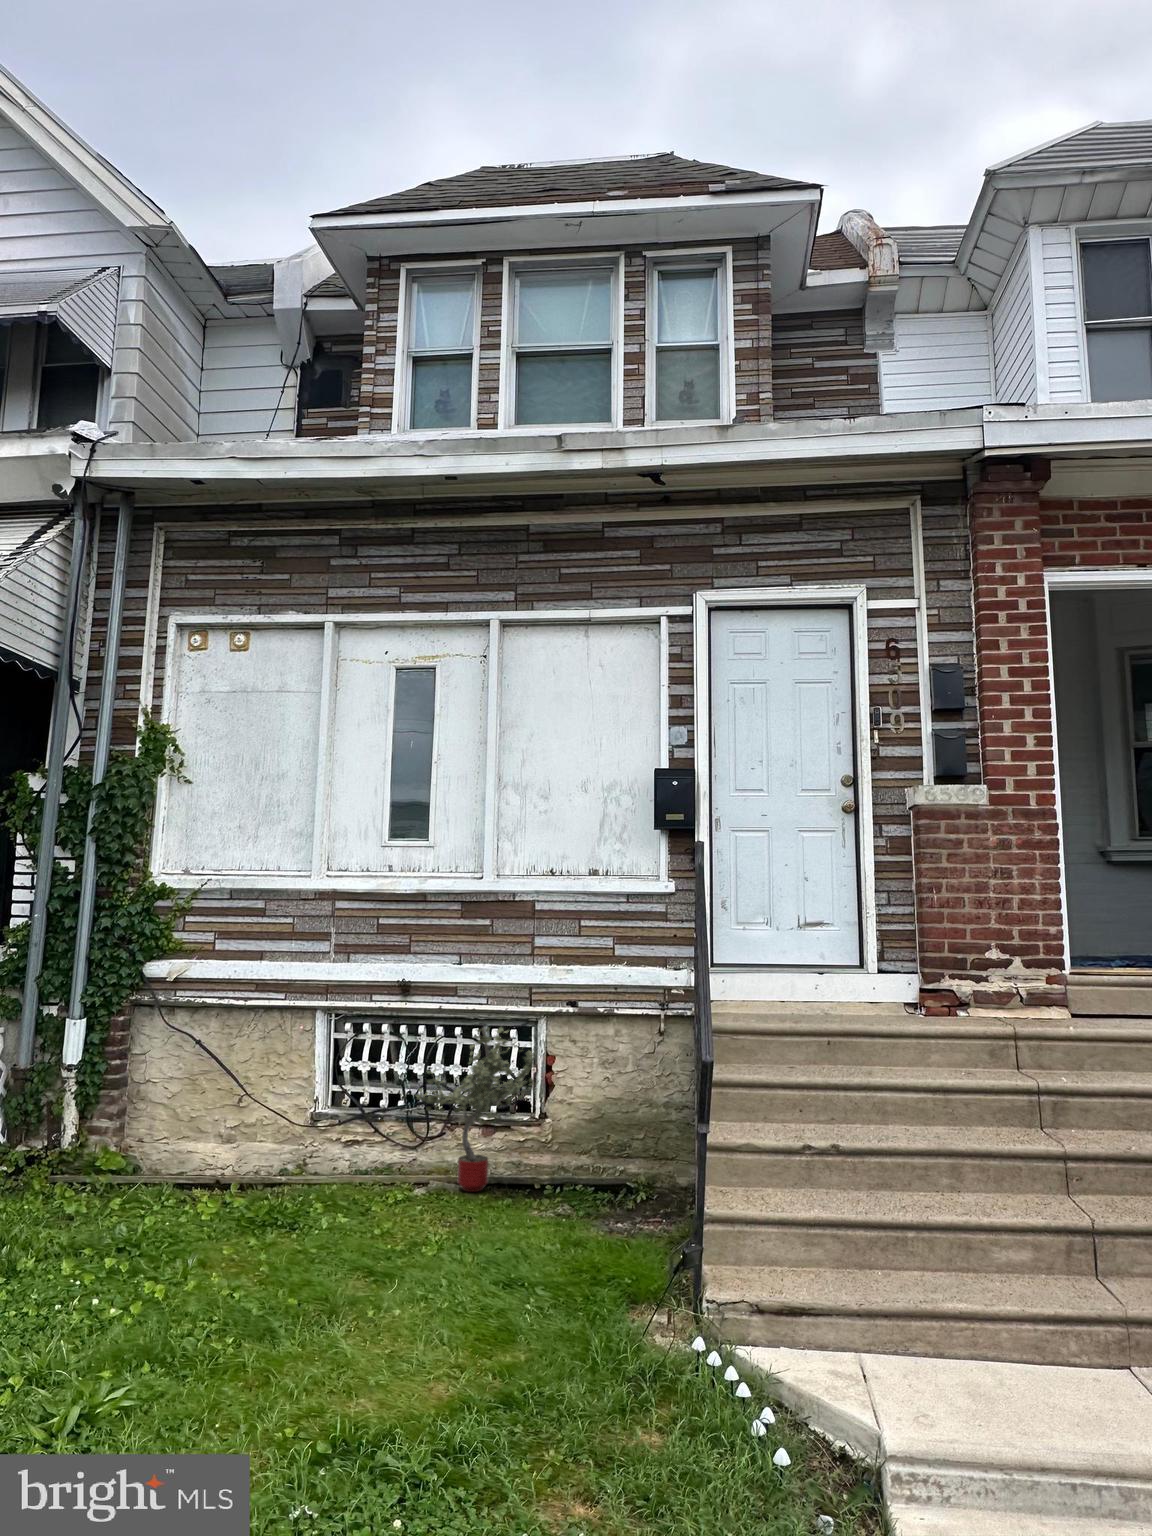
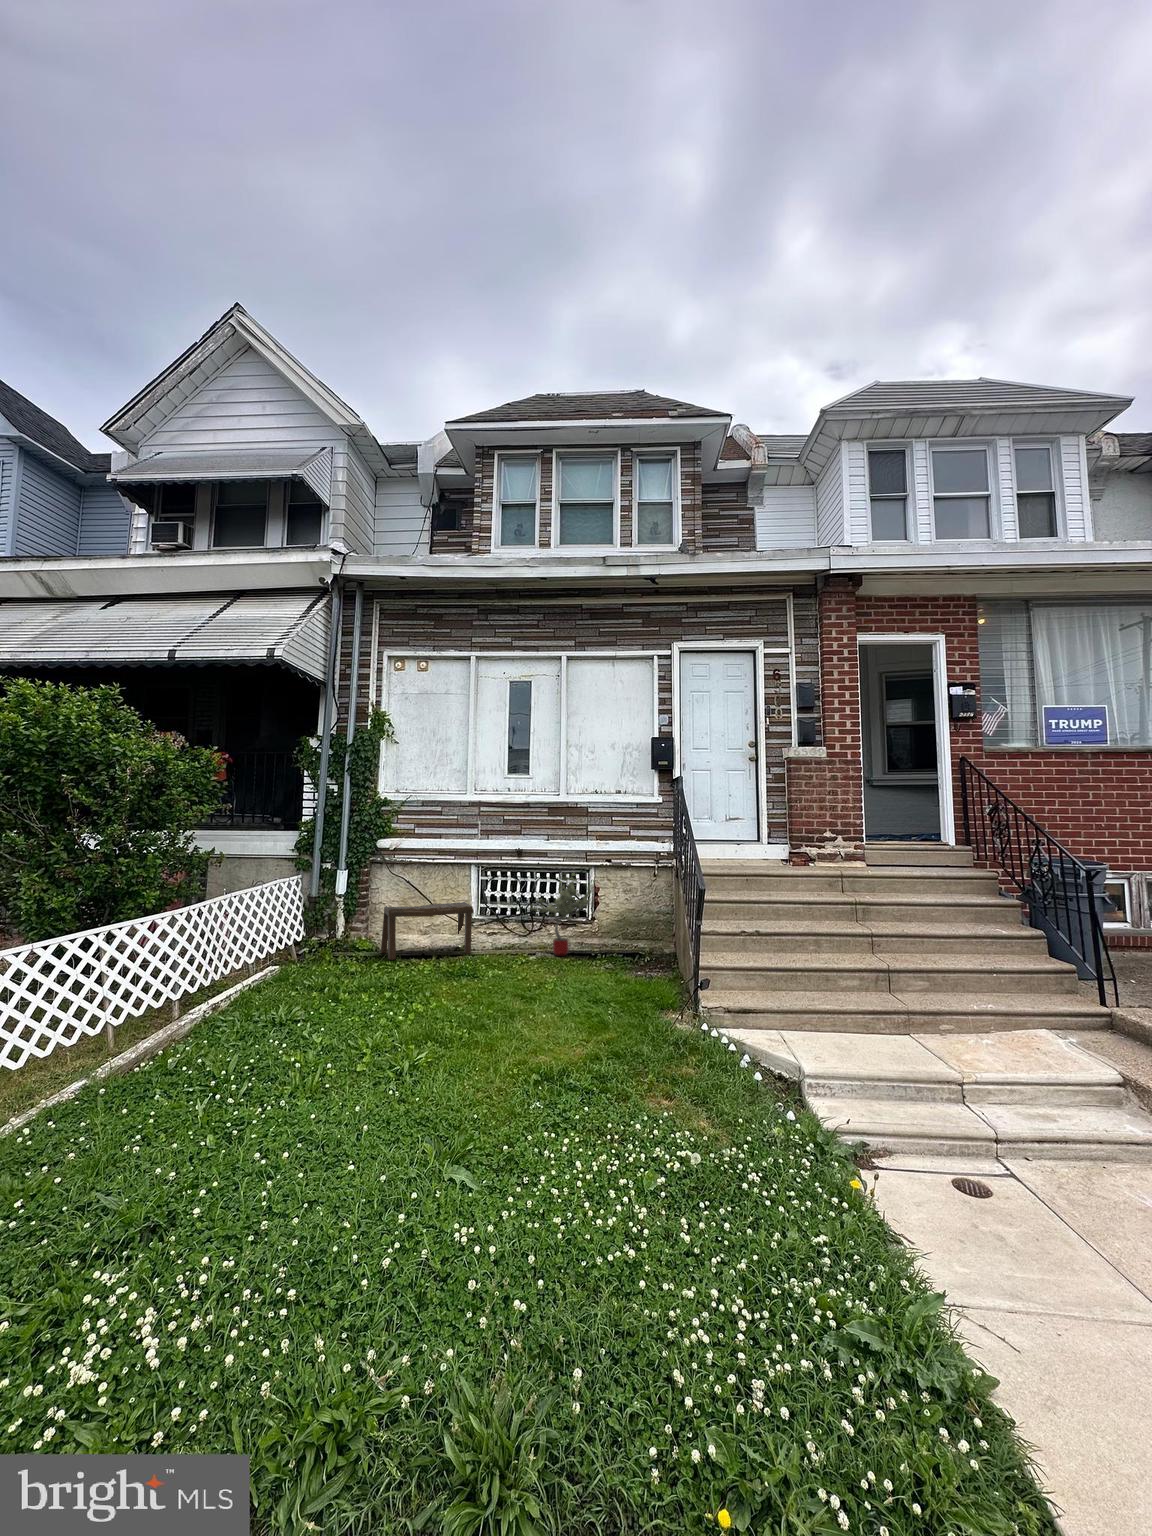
bench: none [131,1081,307,1197] -> present [381,902,473,960]

